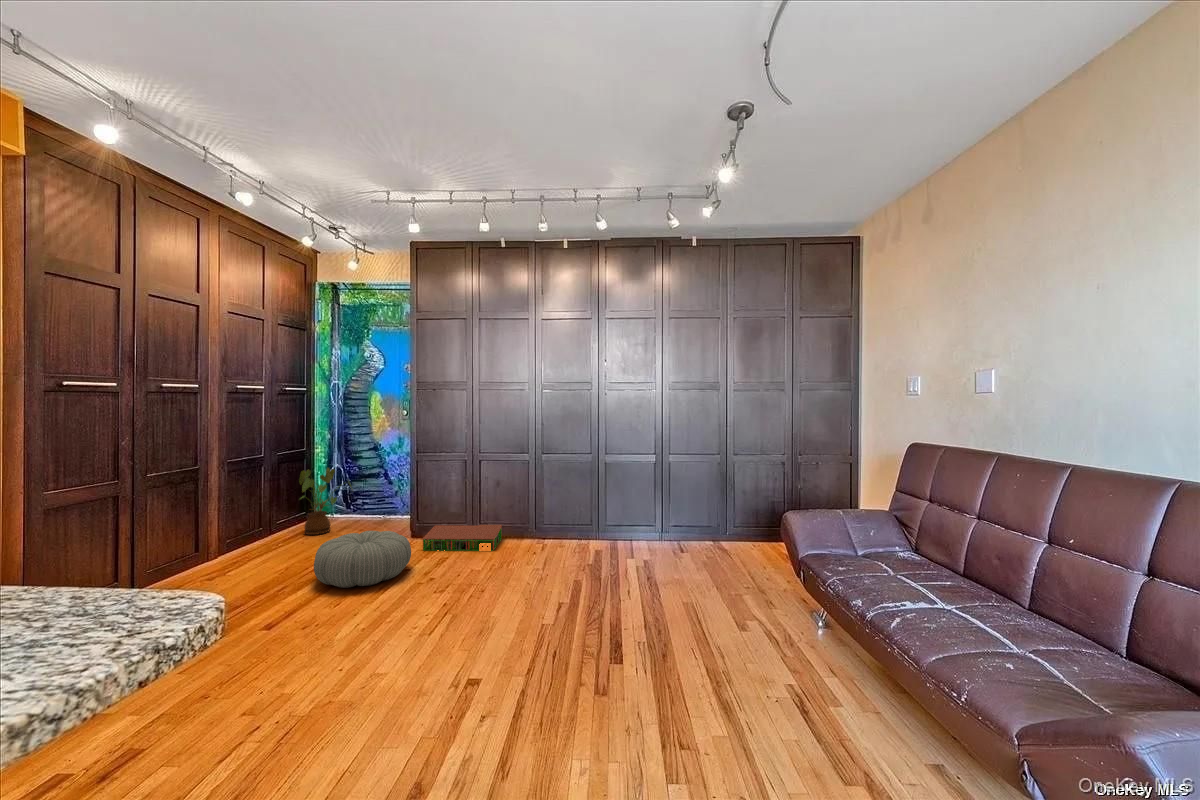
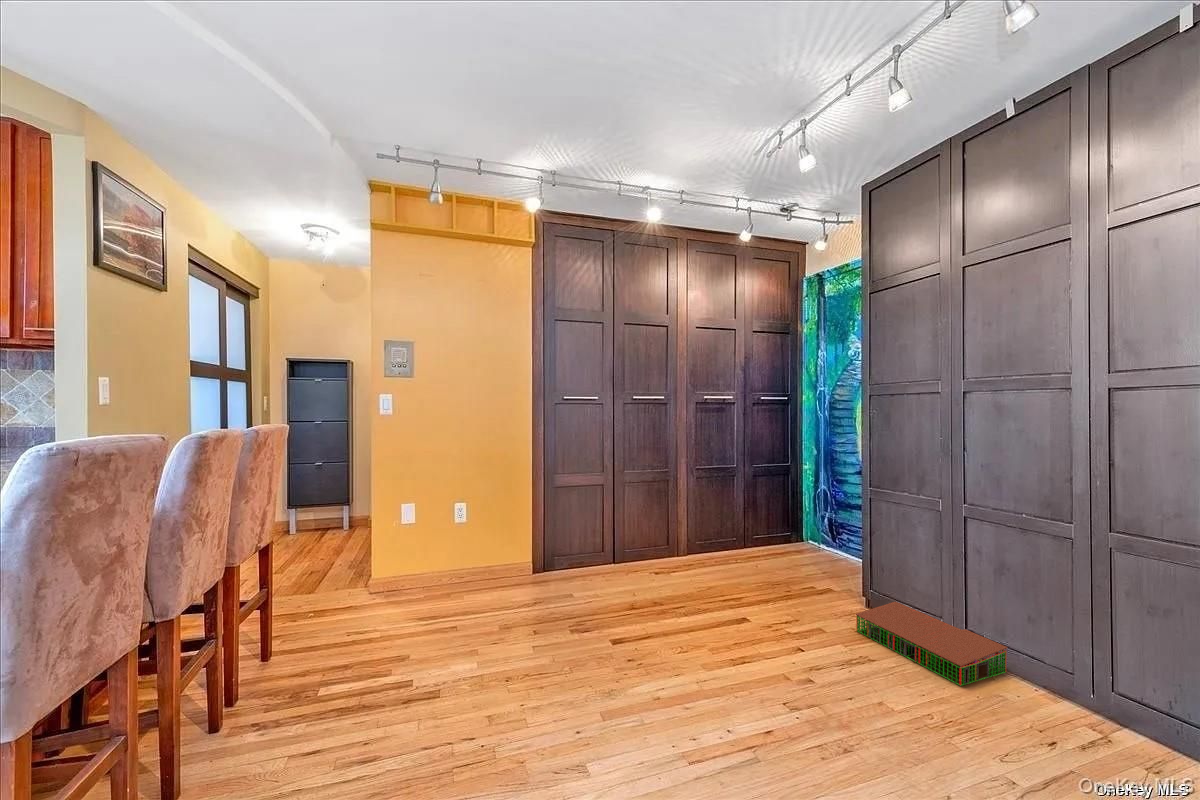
house plant: present [299,468,352,535] -> none [763,486,821,562]
pouf: present [314,531,411,588] -> none [698,573,811,650]

